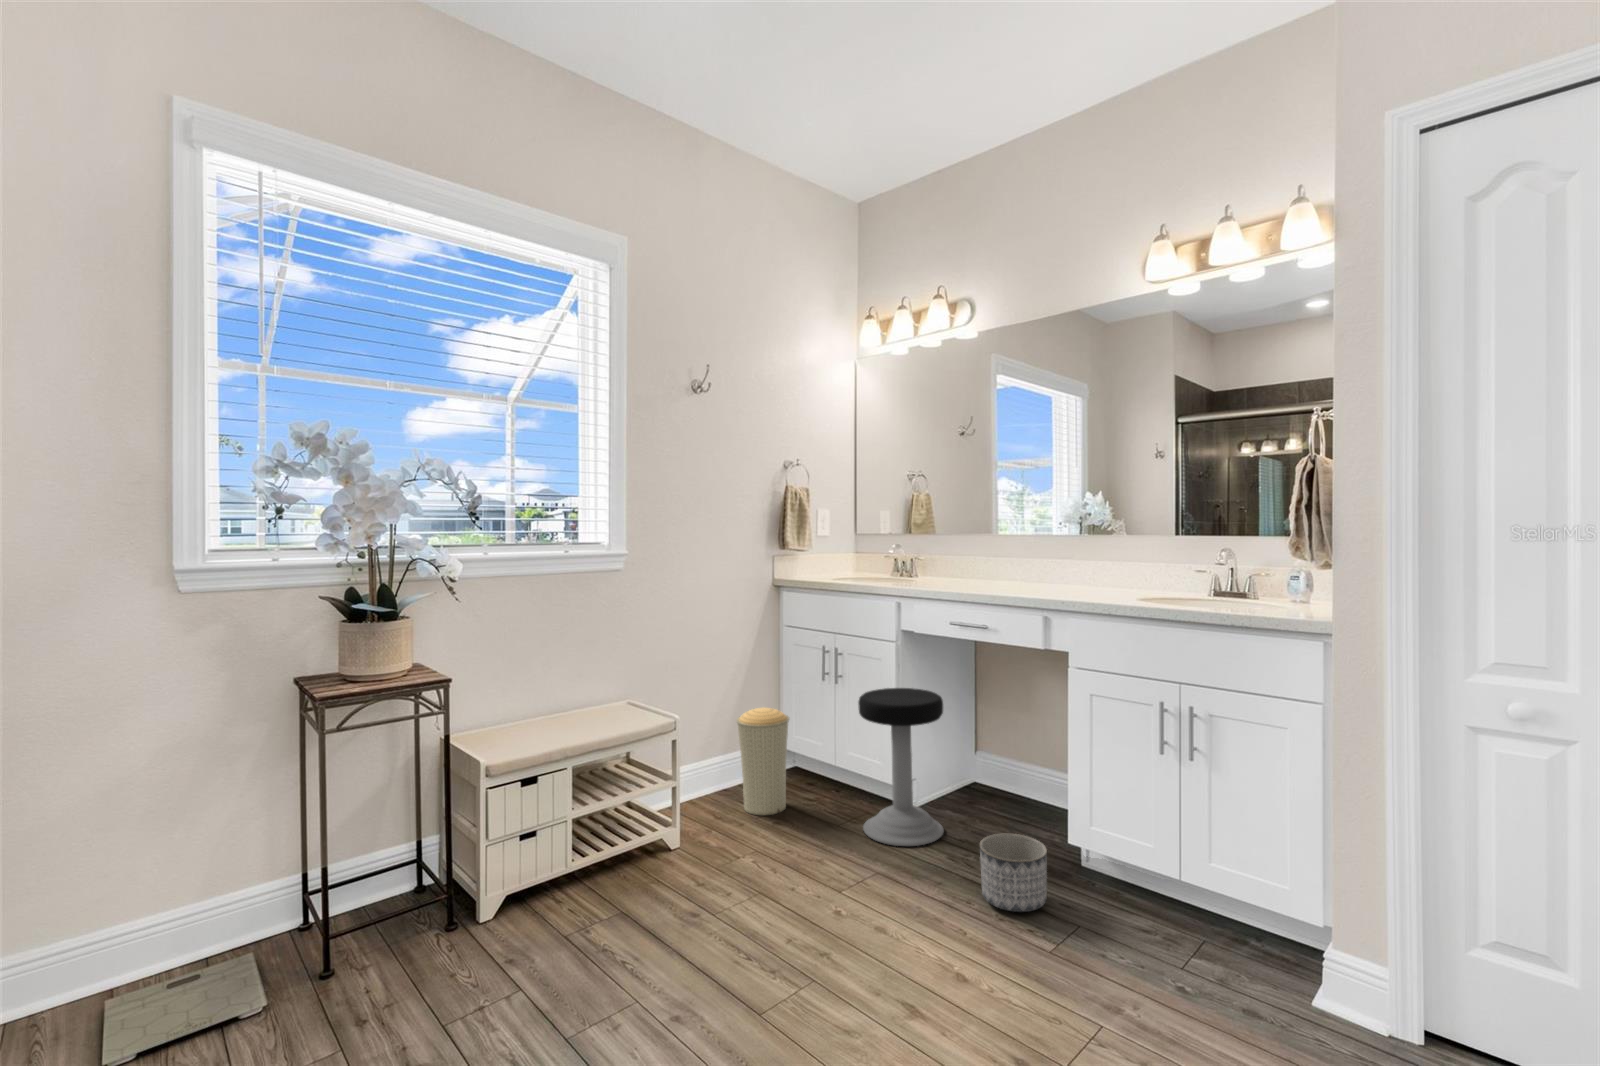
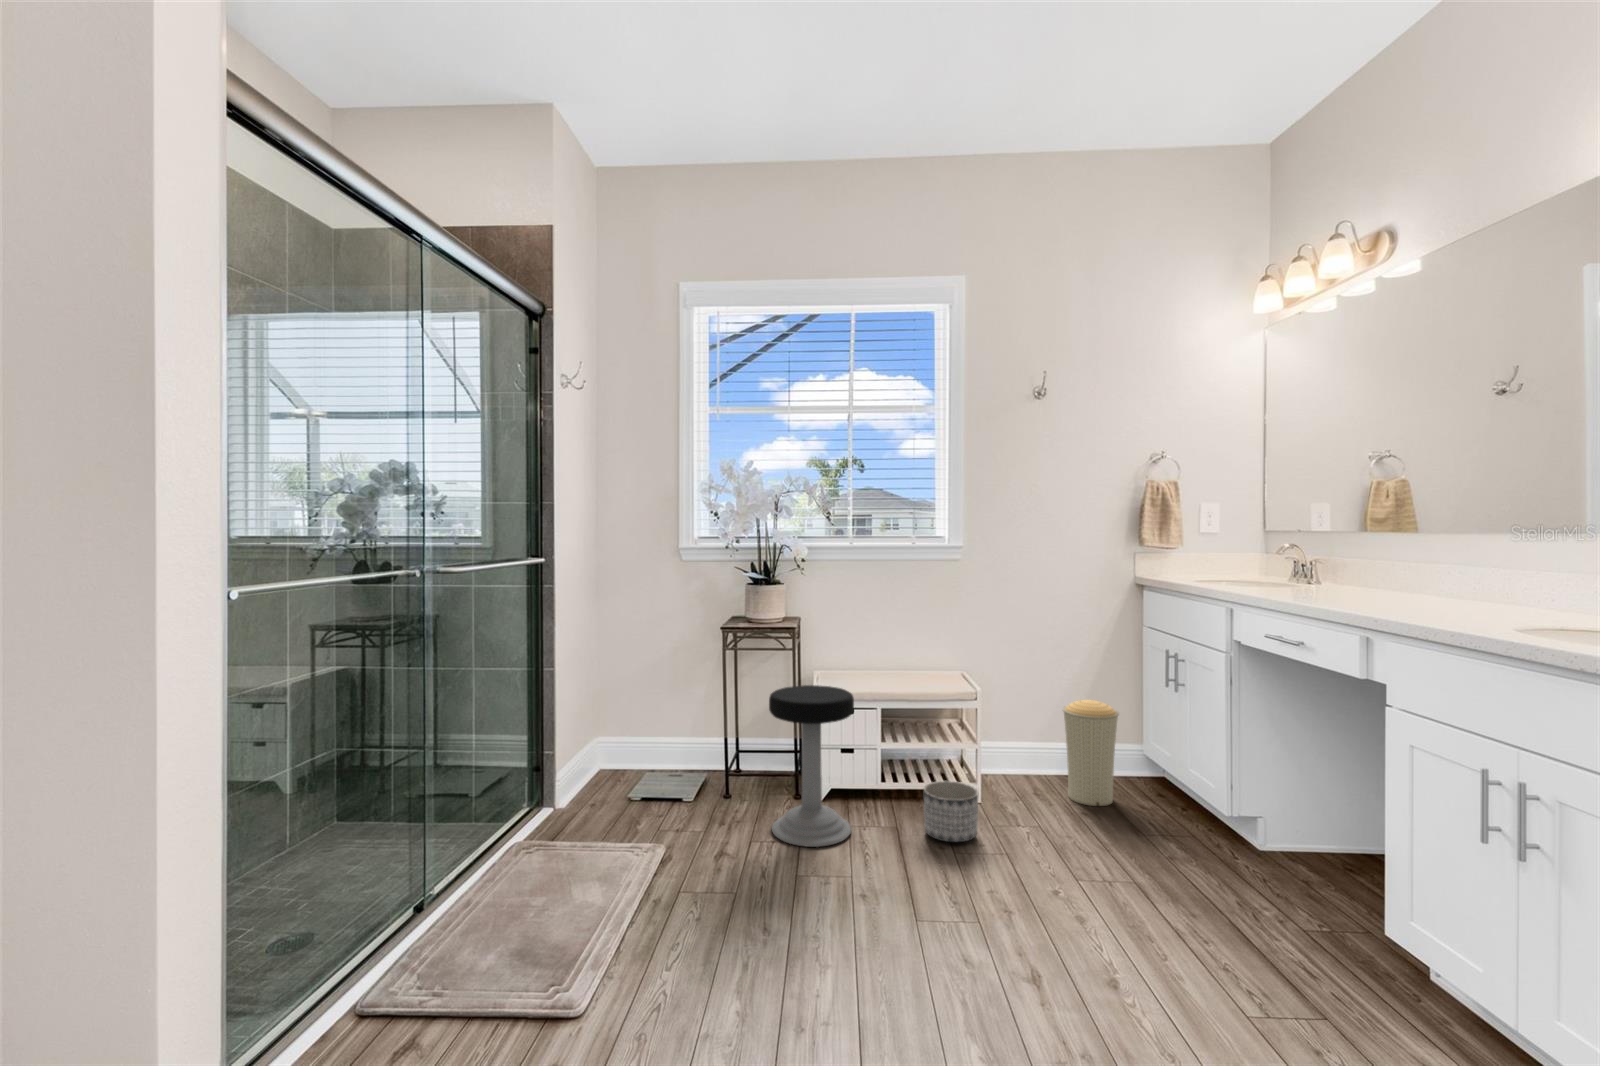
stool: present [858,688,944,846] -> present [769,685,854,847]
planter: present [980,834,1047,912] -> present [924,781,978,842]

